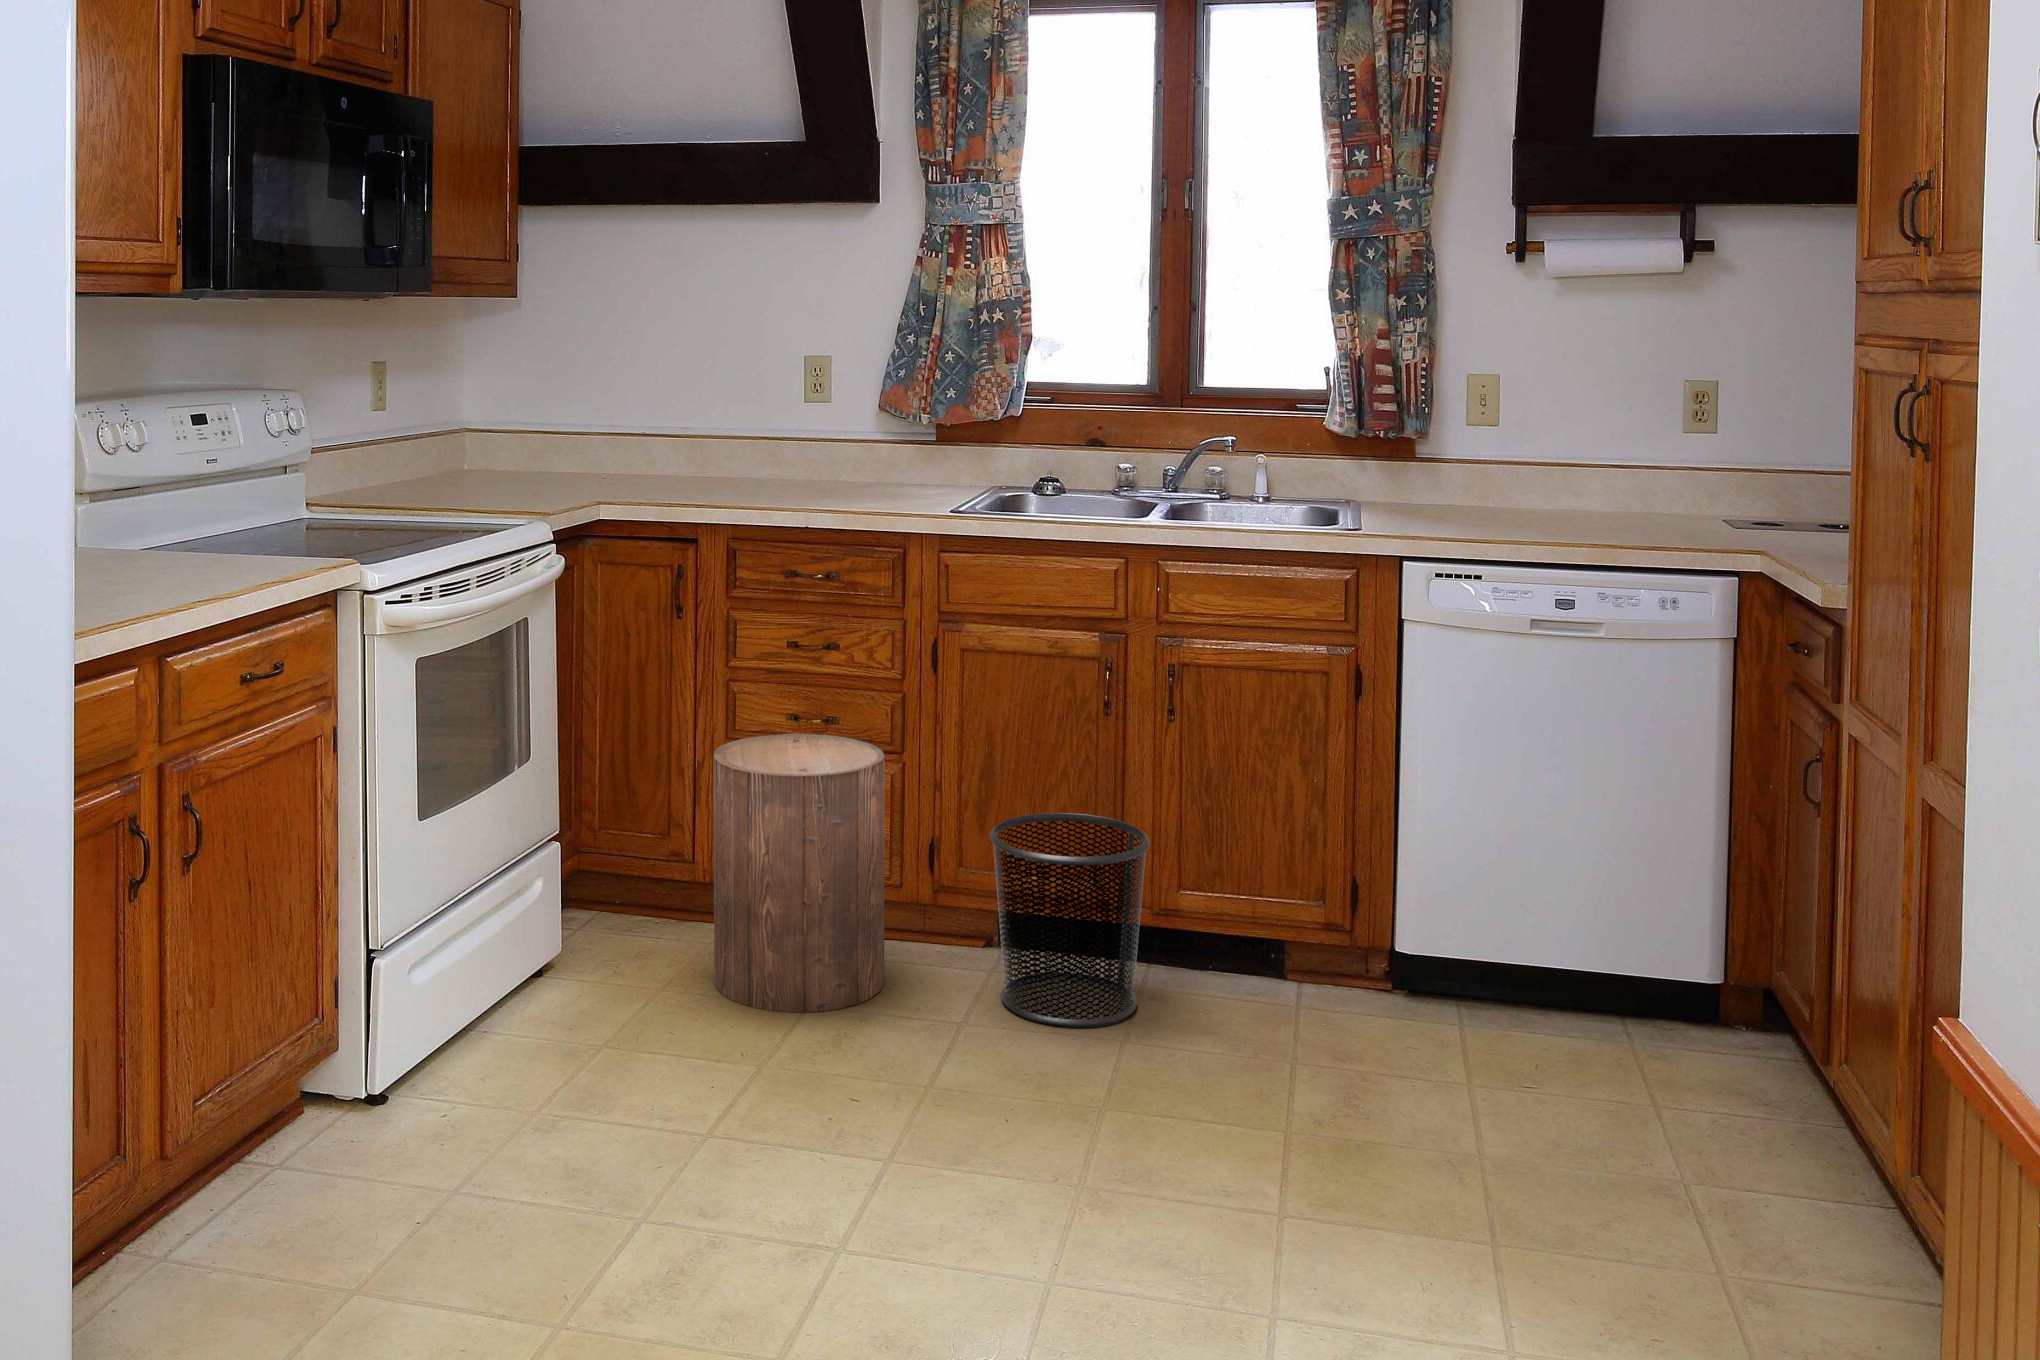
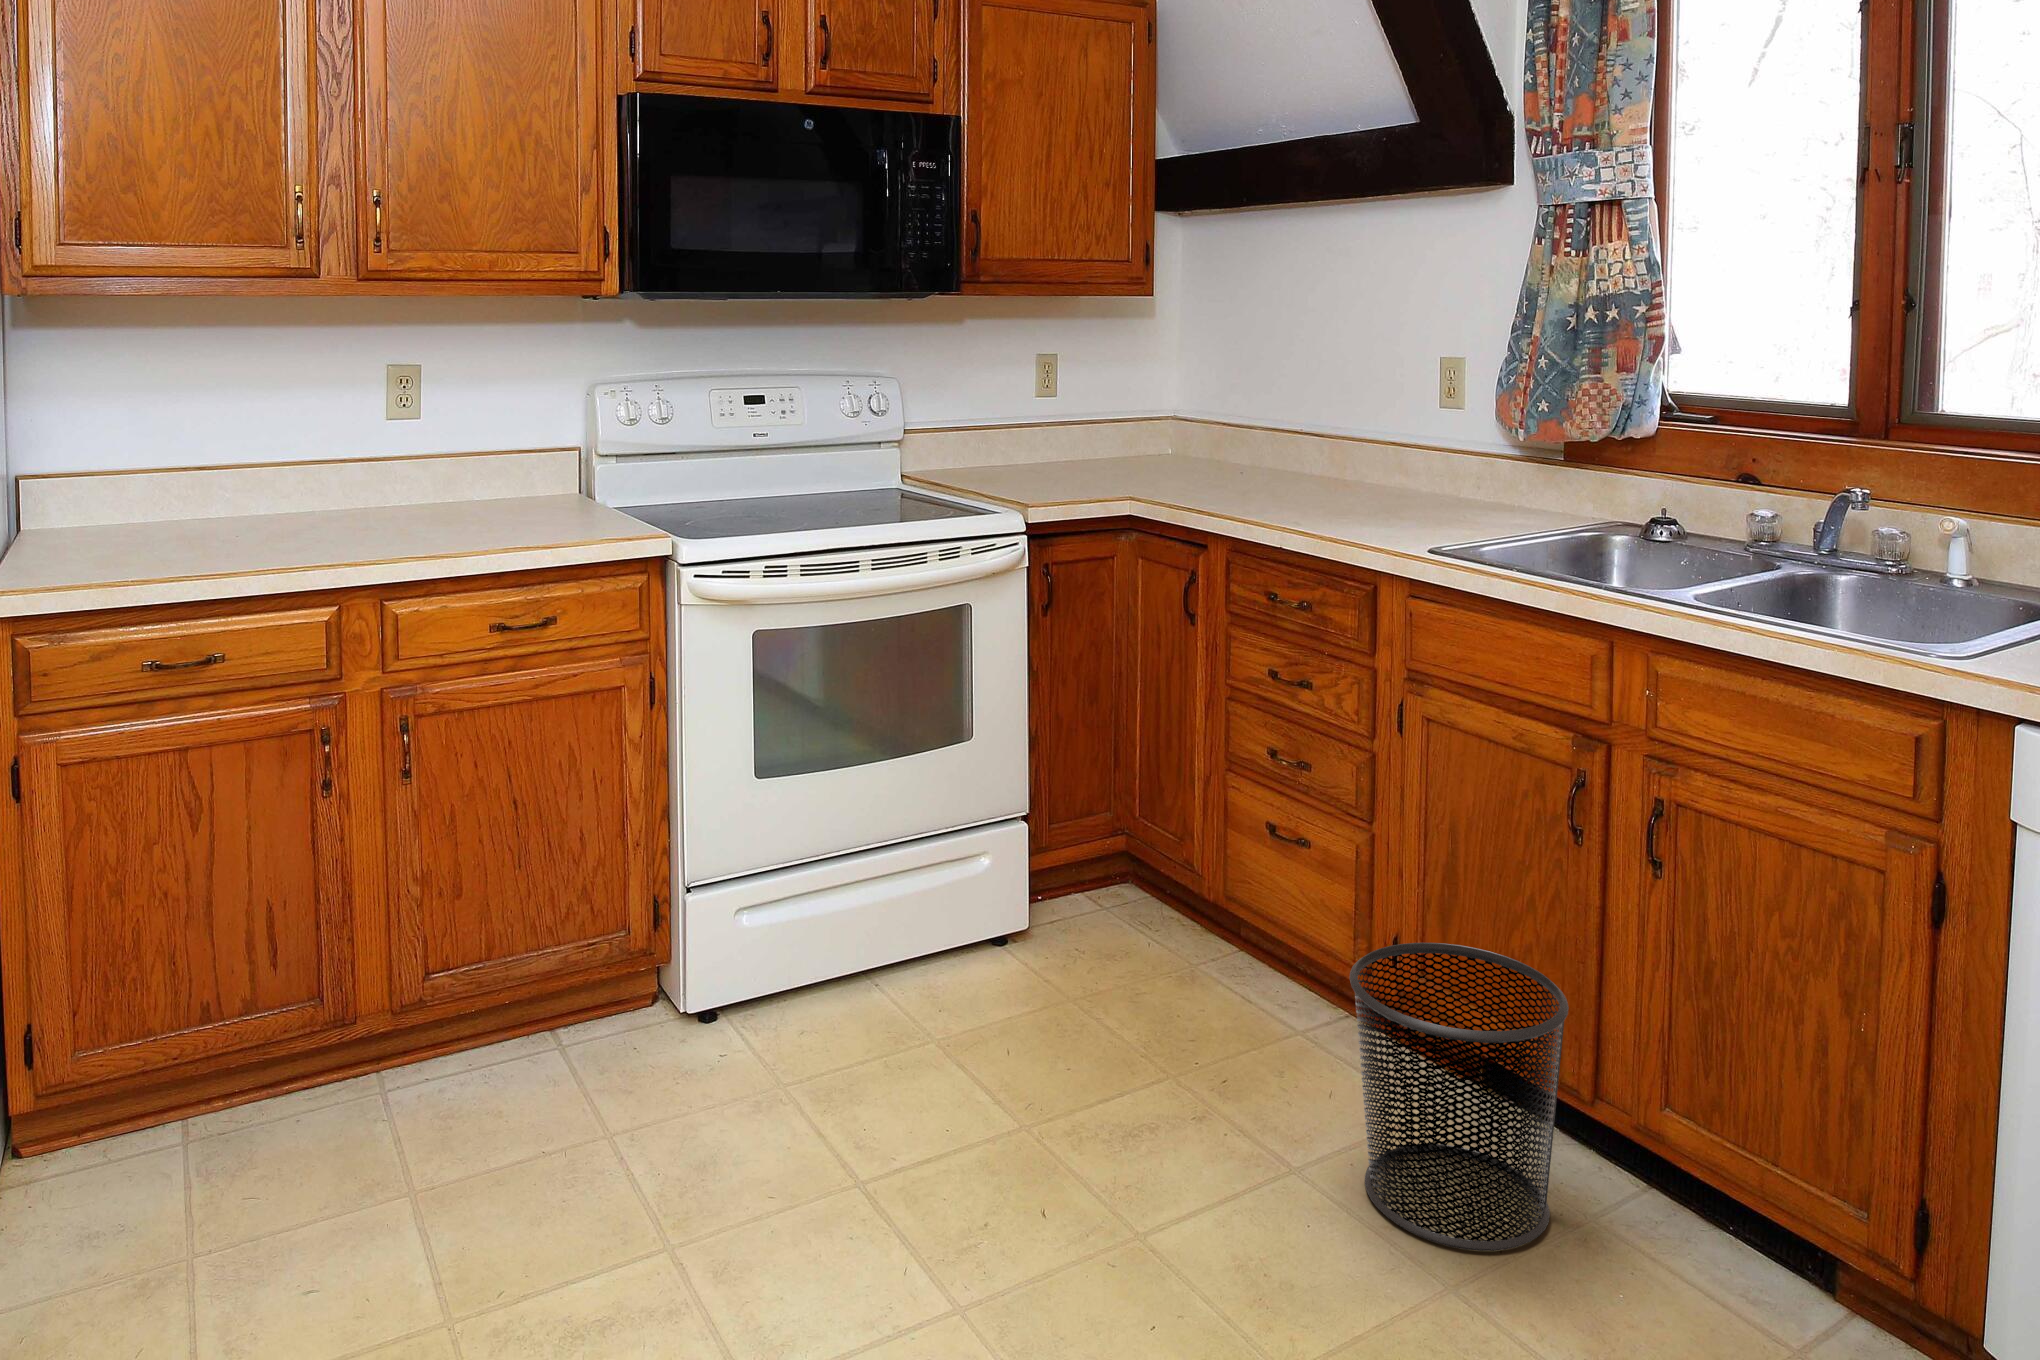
stool: present [714,734,885,1012] -> none [1101,773,1296,1103]

